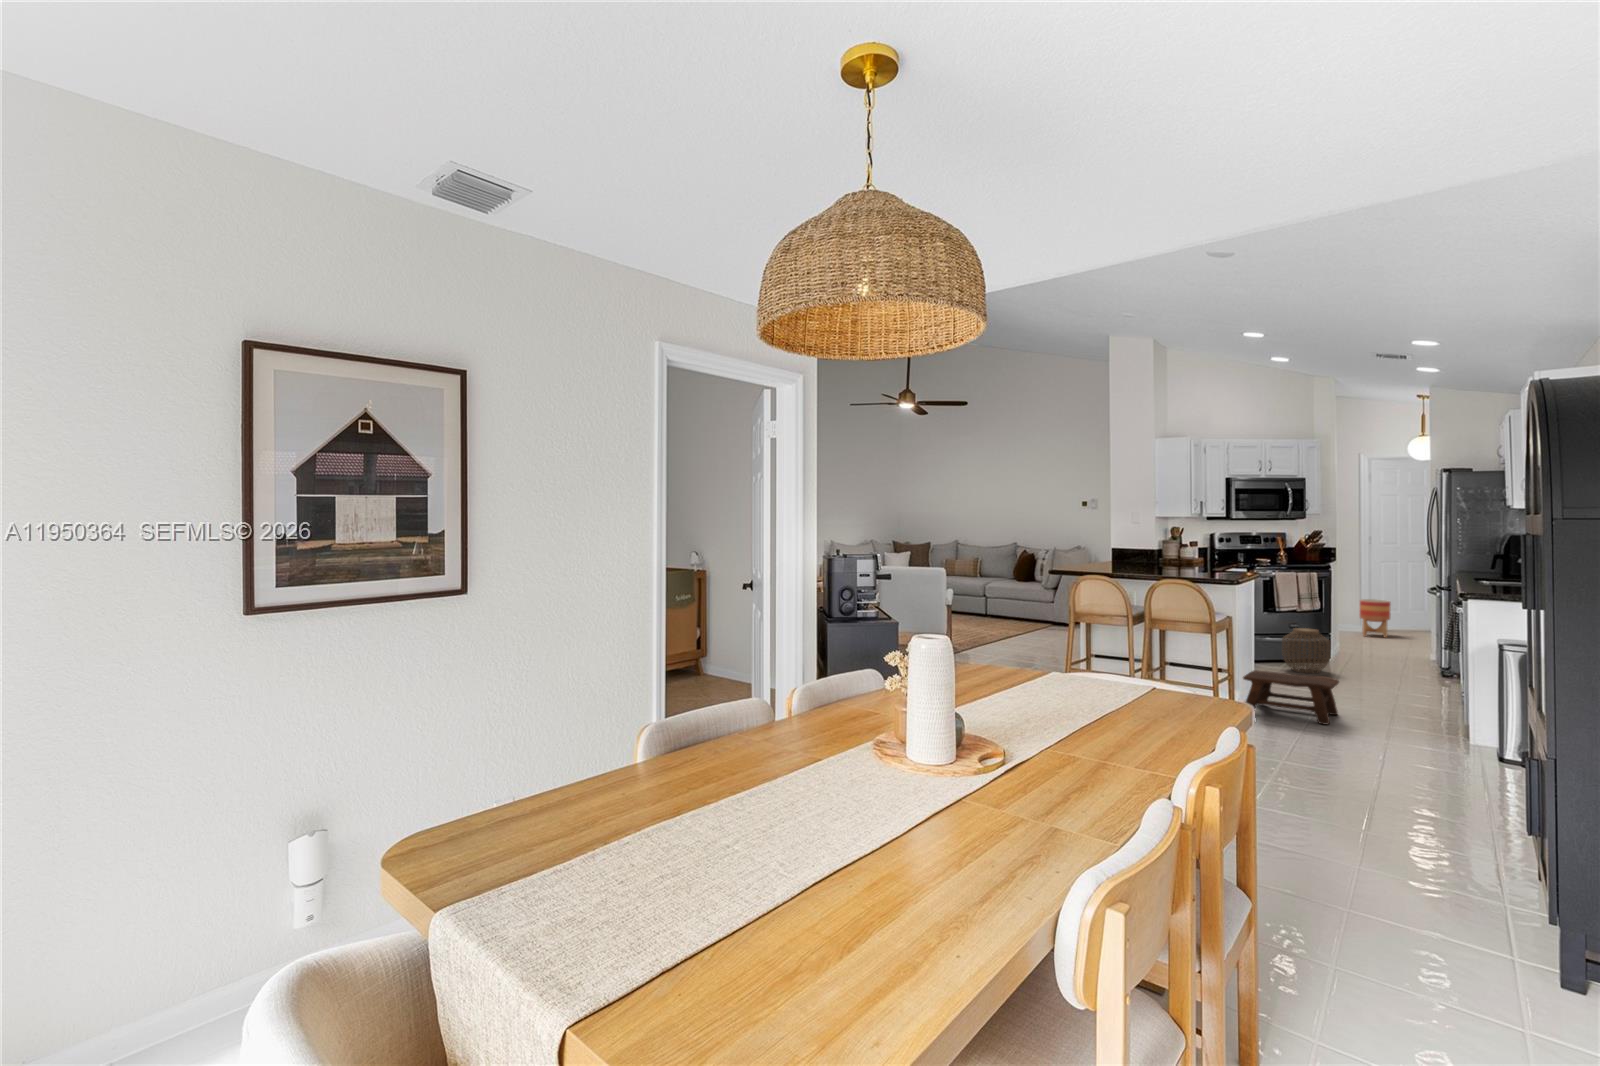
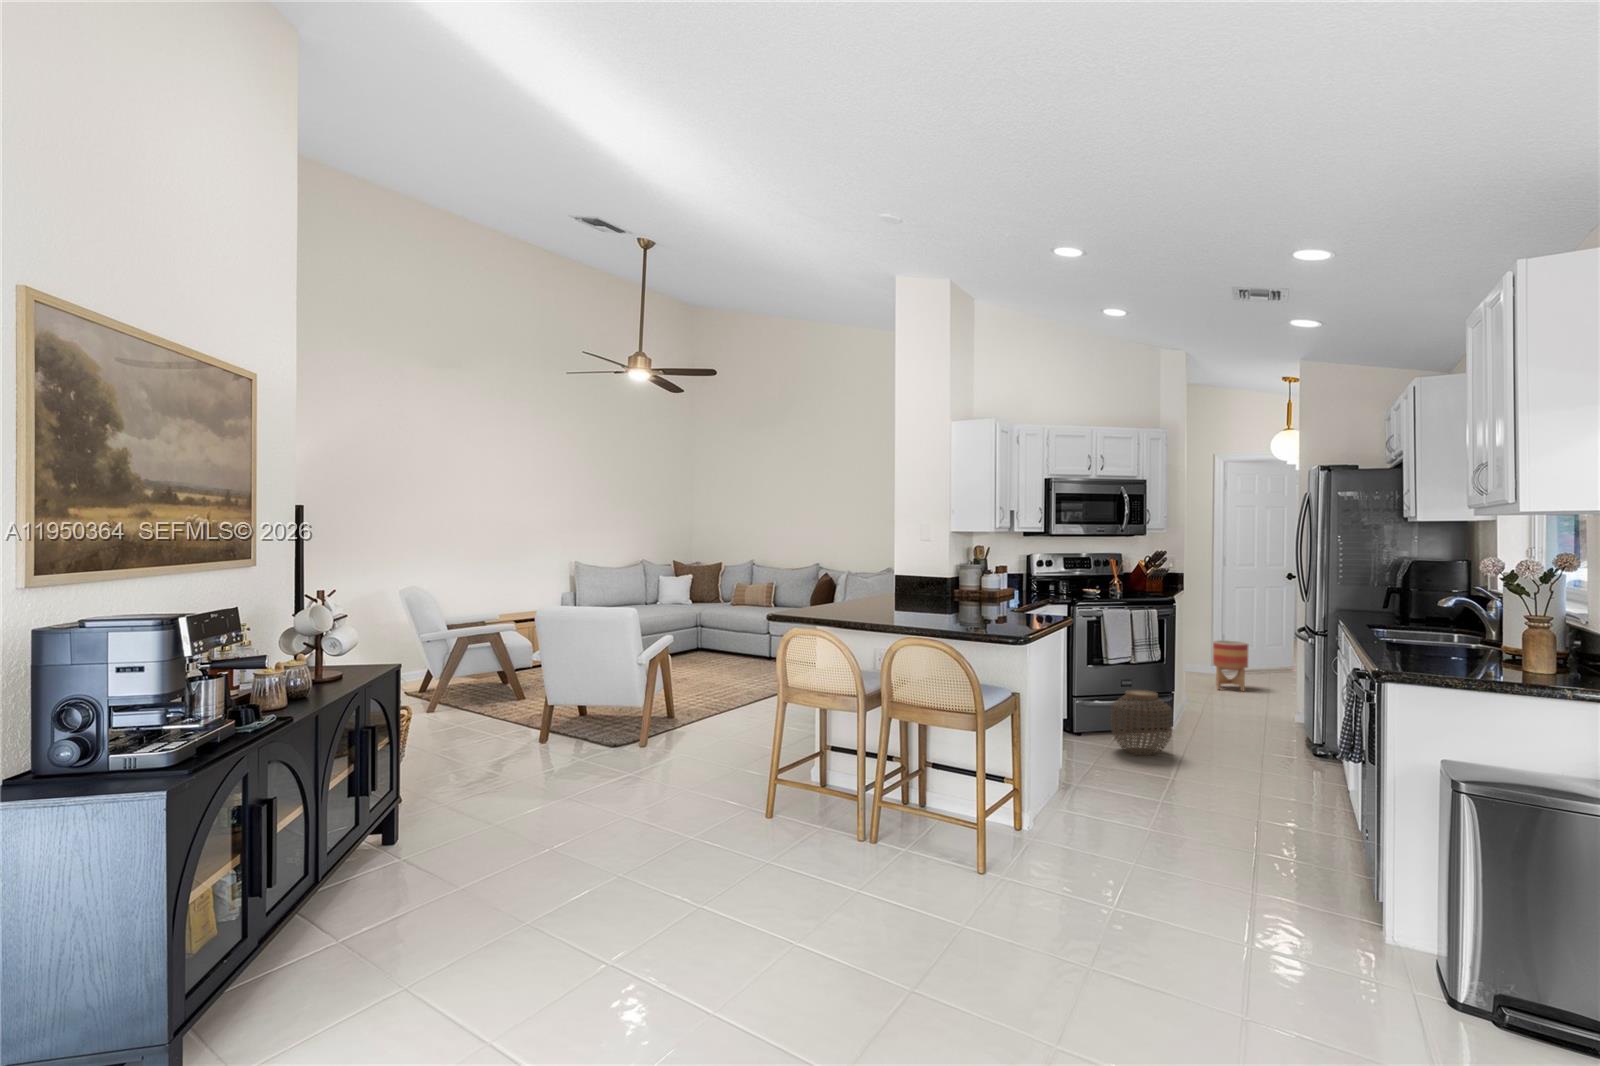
stool: present [1243,670,1339,724] -> none [1038,770,1176,865]

